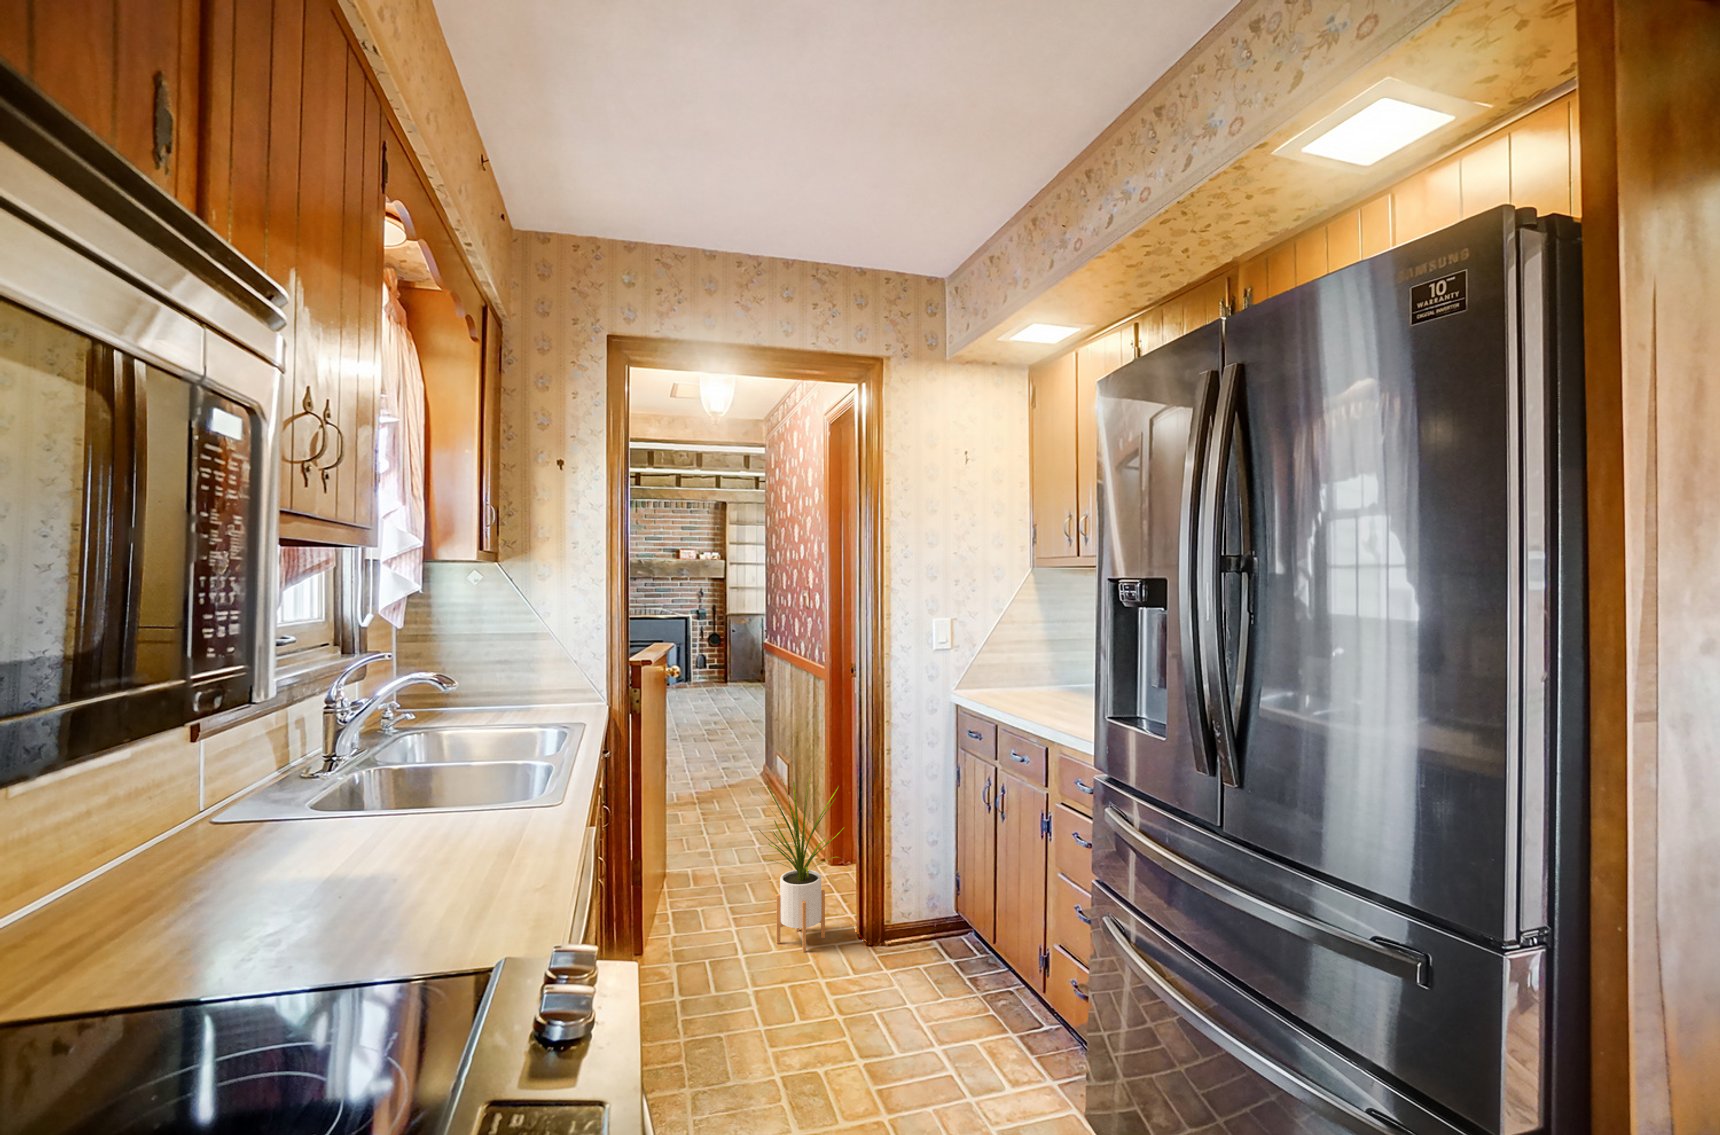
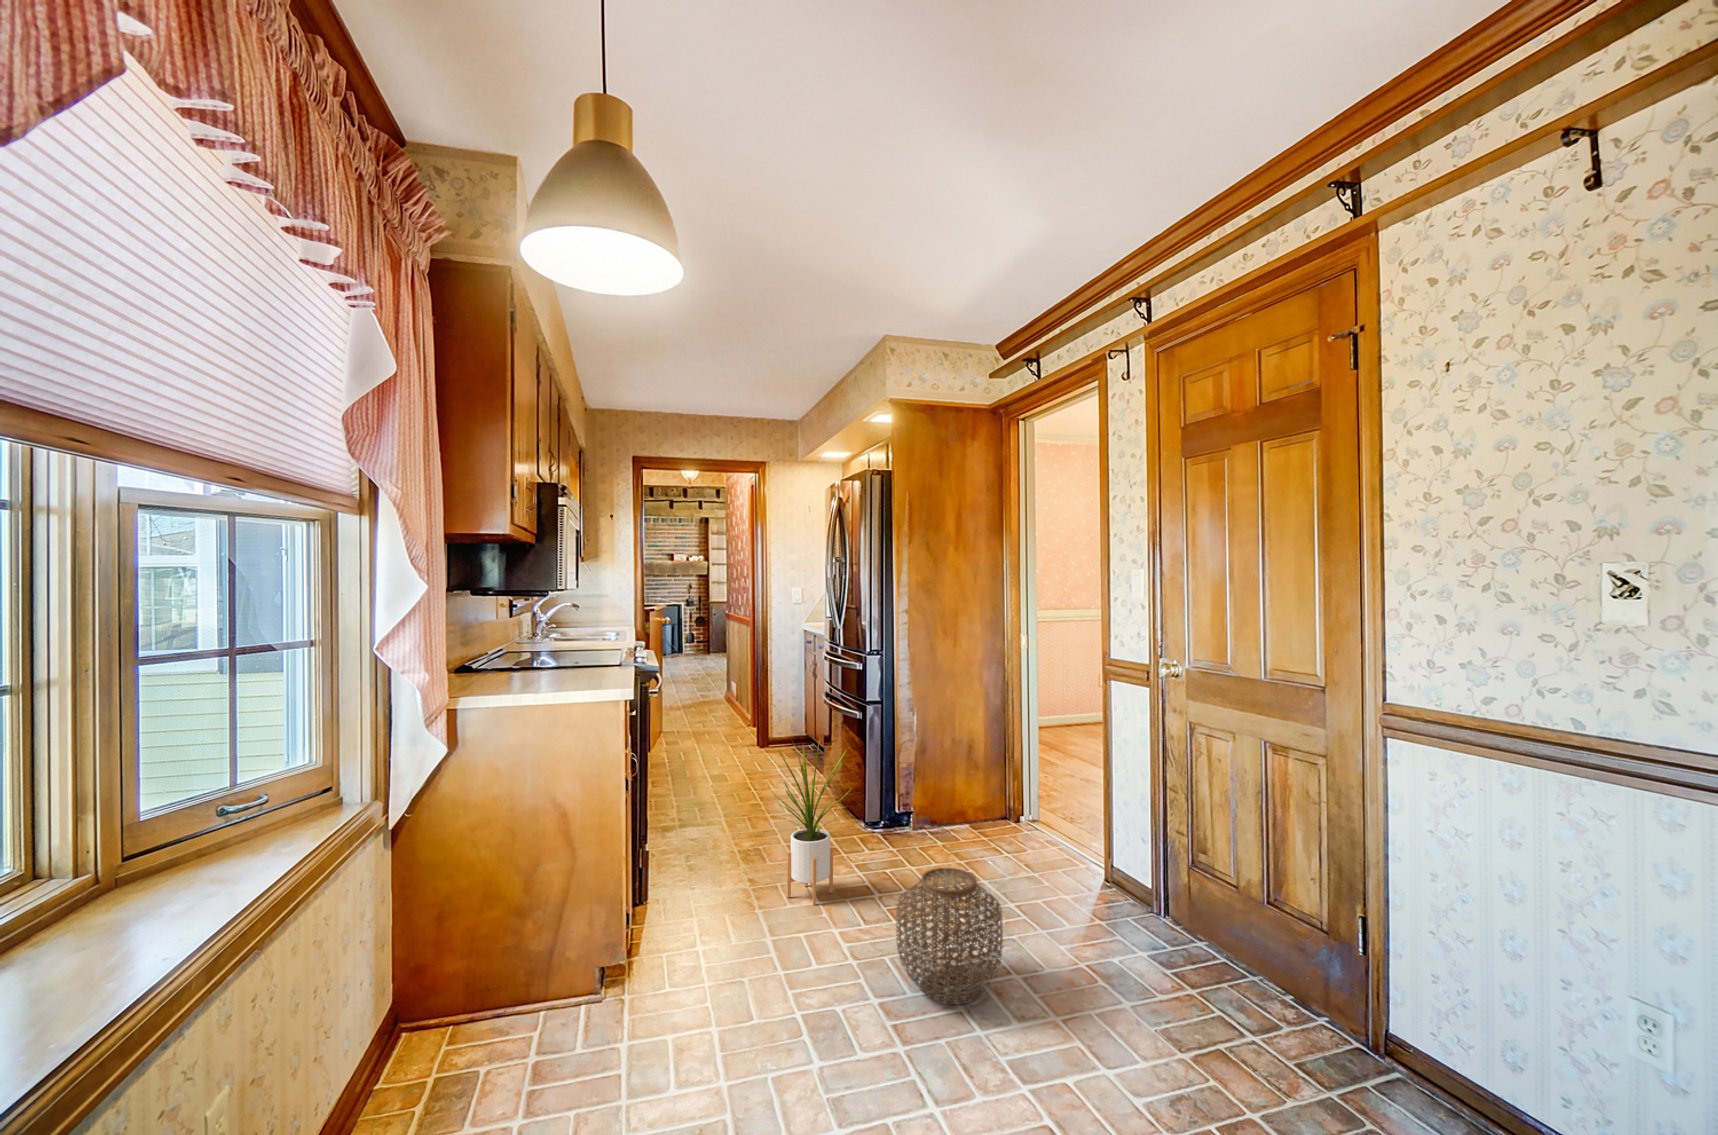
woven basket: none [883,917,995,1067] -> present [896,868,1002,1004]

